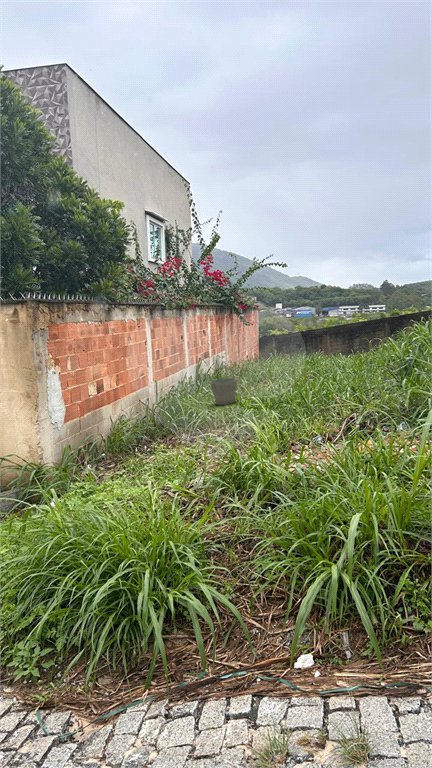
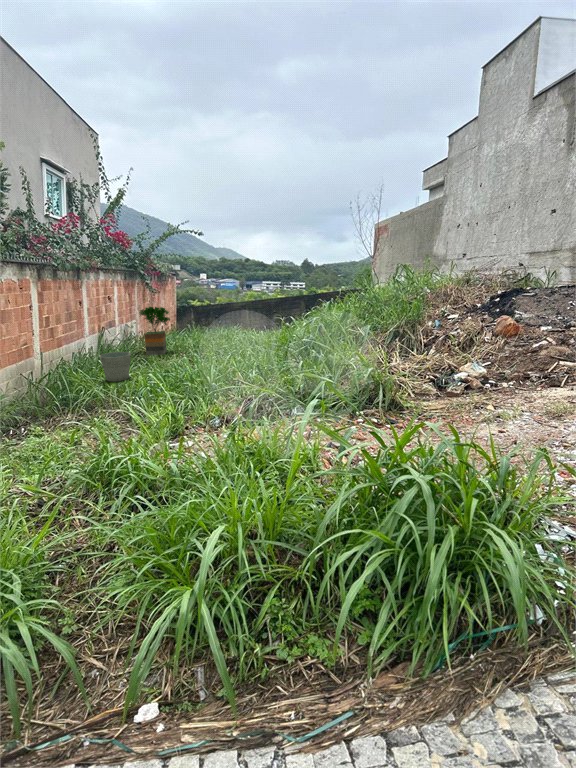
potted tree: none [234,336,265,383] -> present [139,307,170,355]

